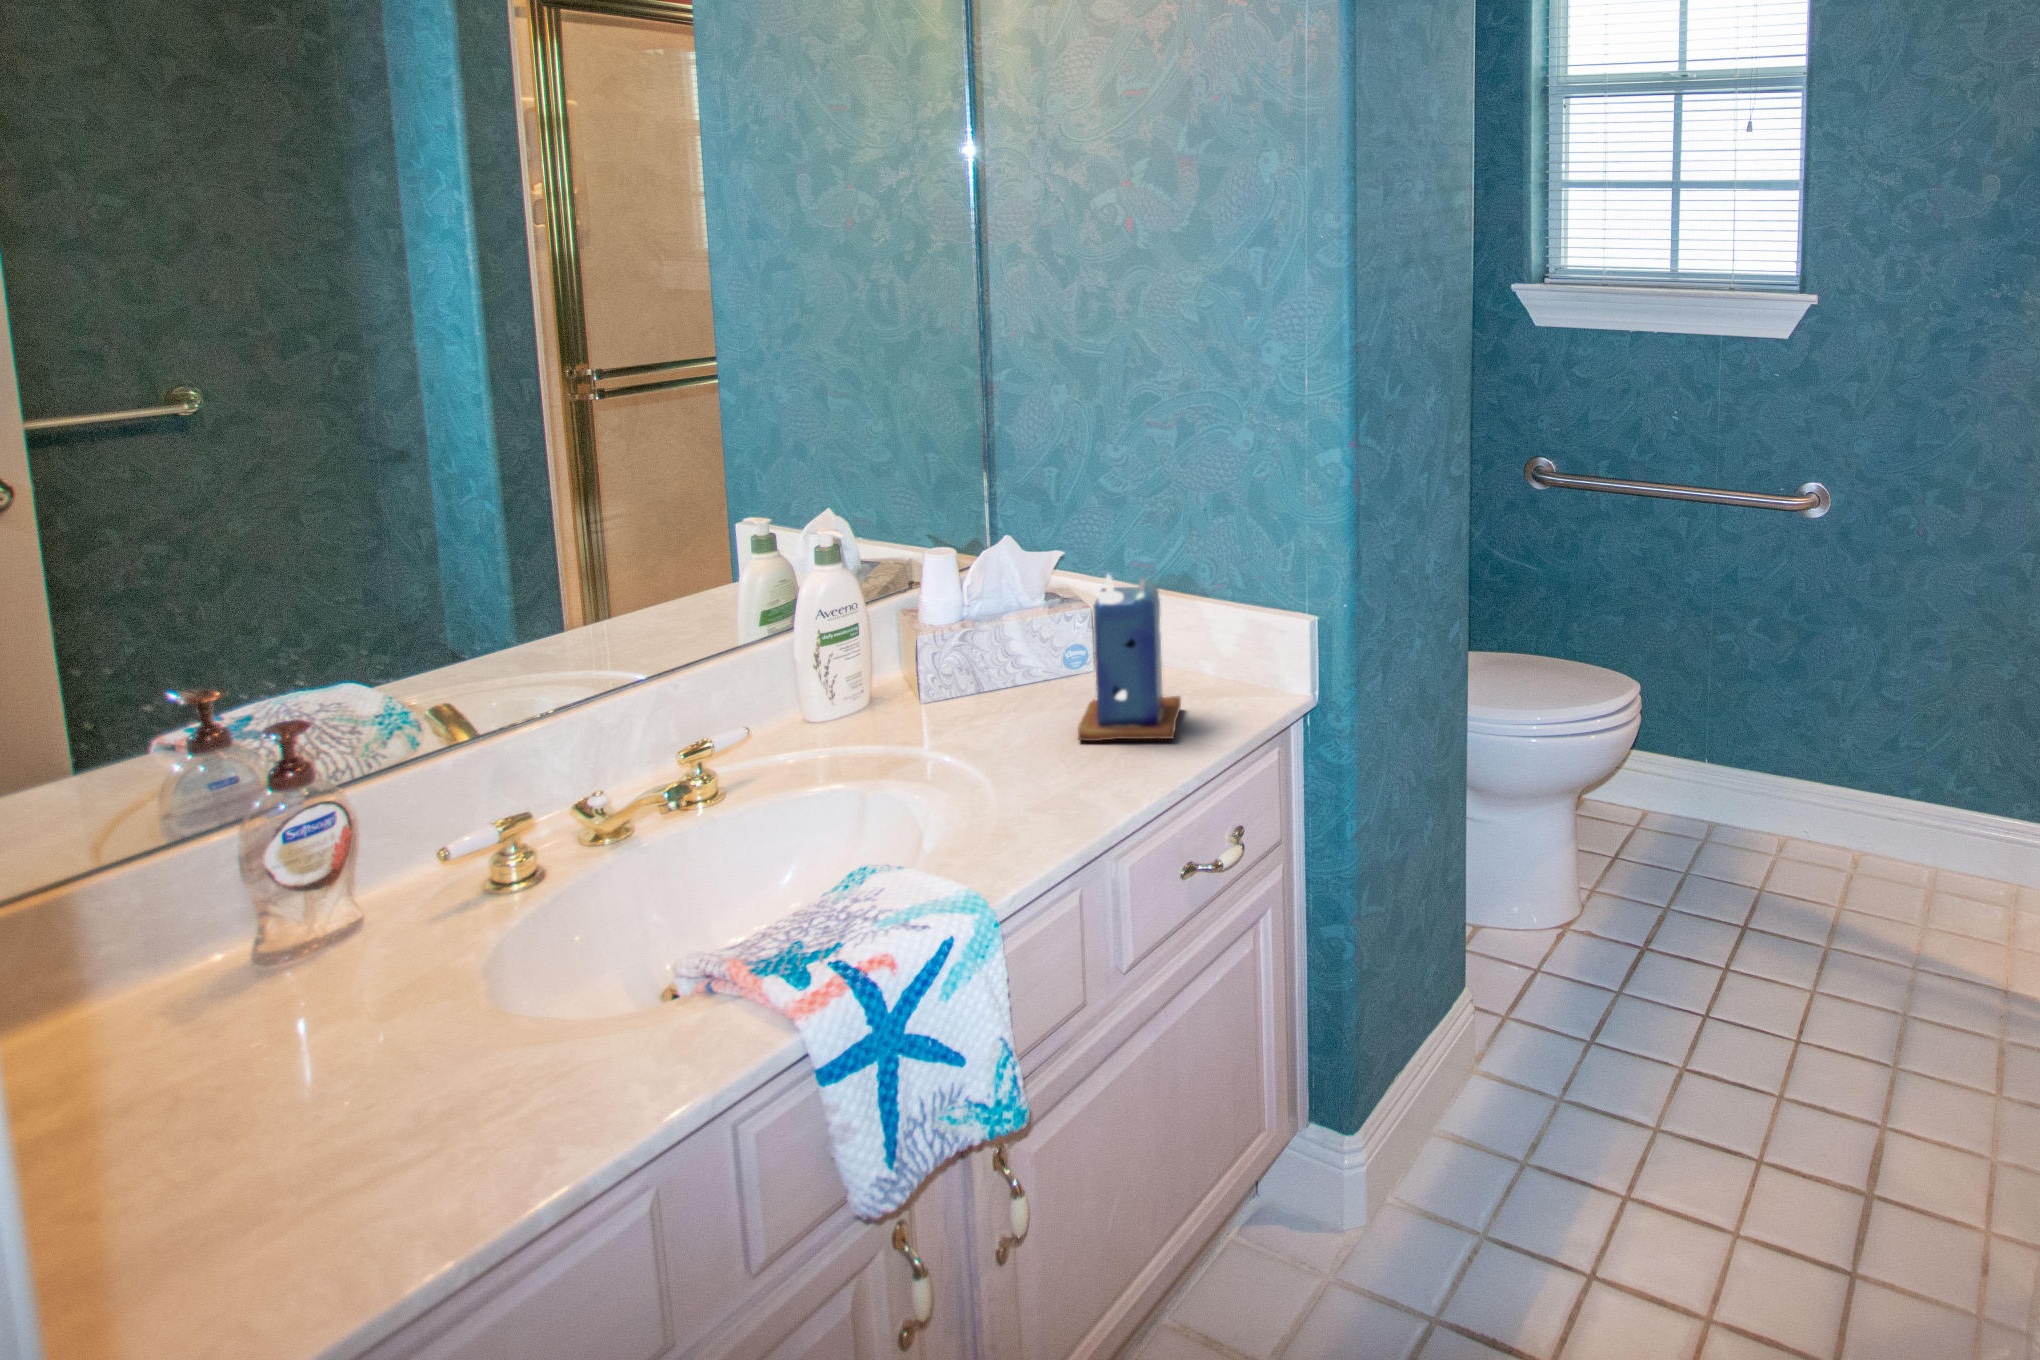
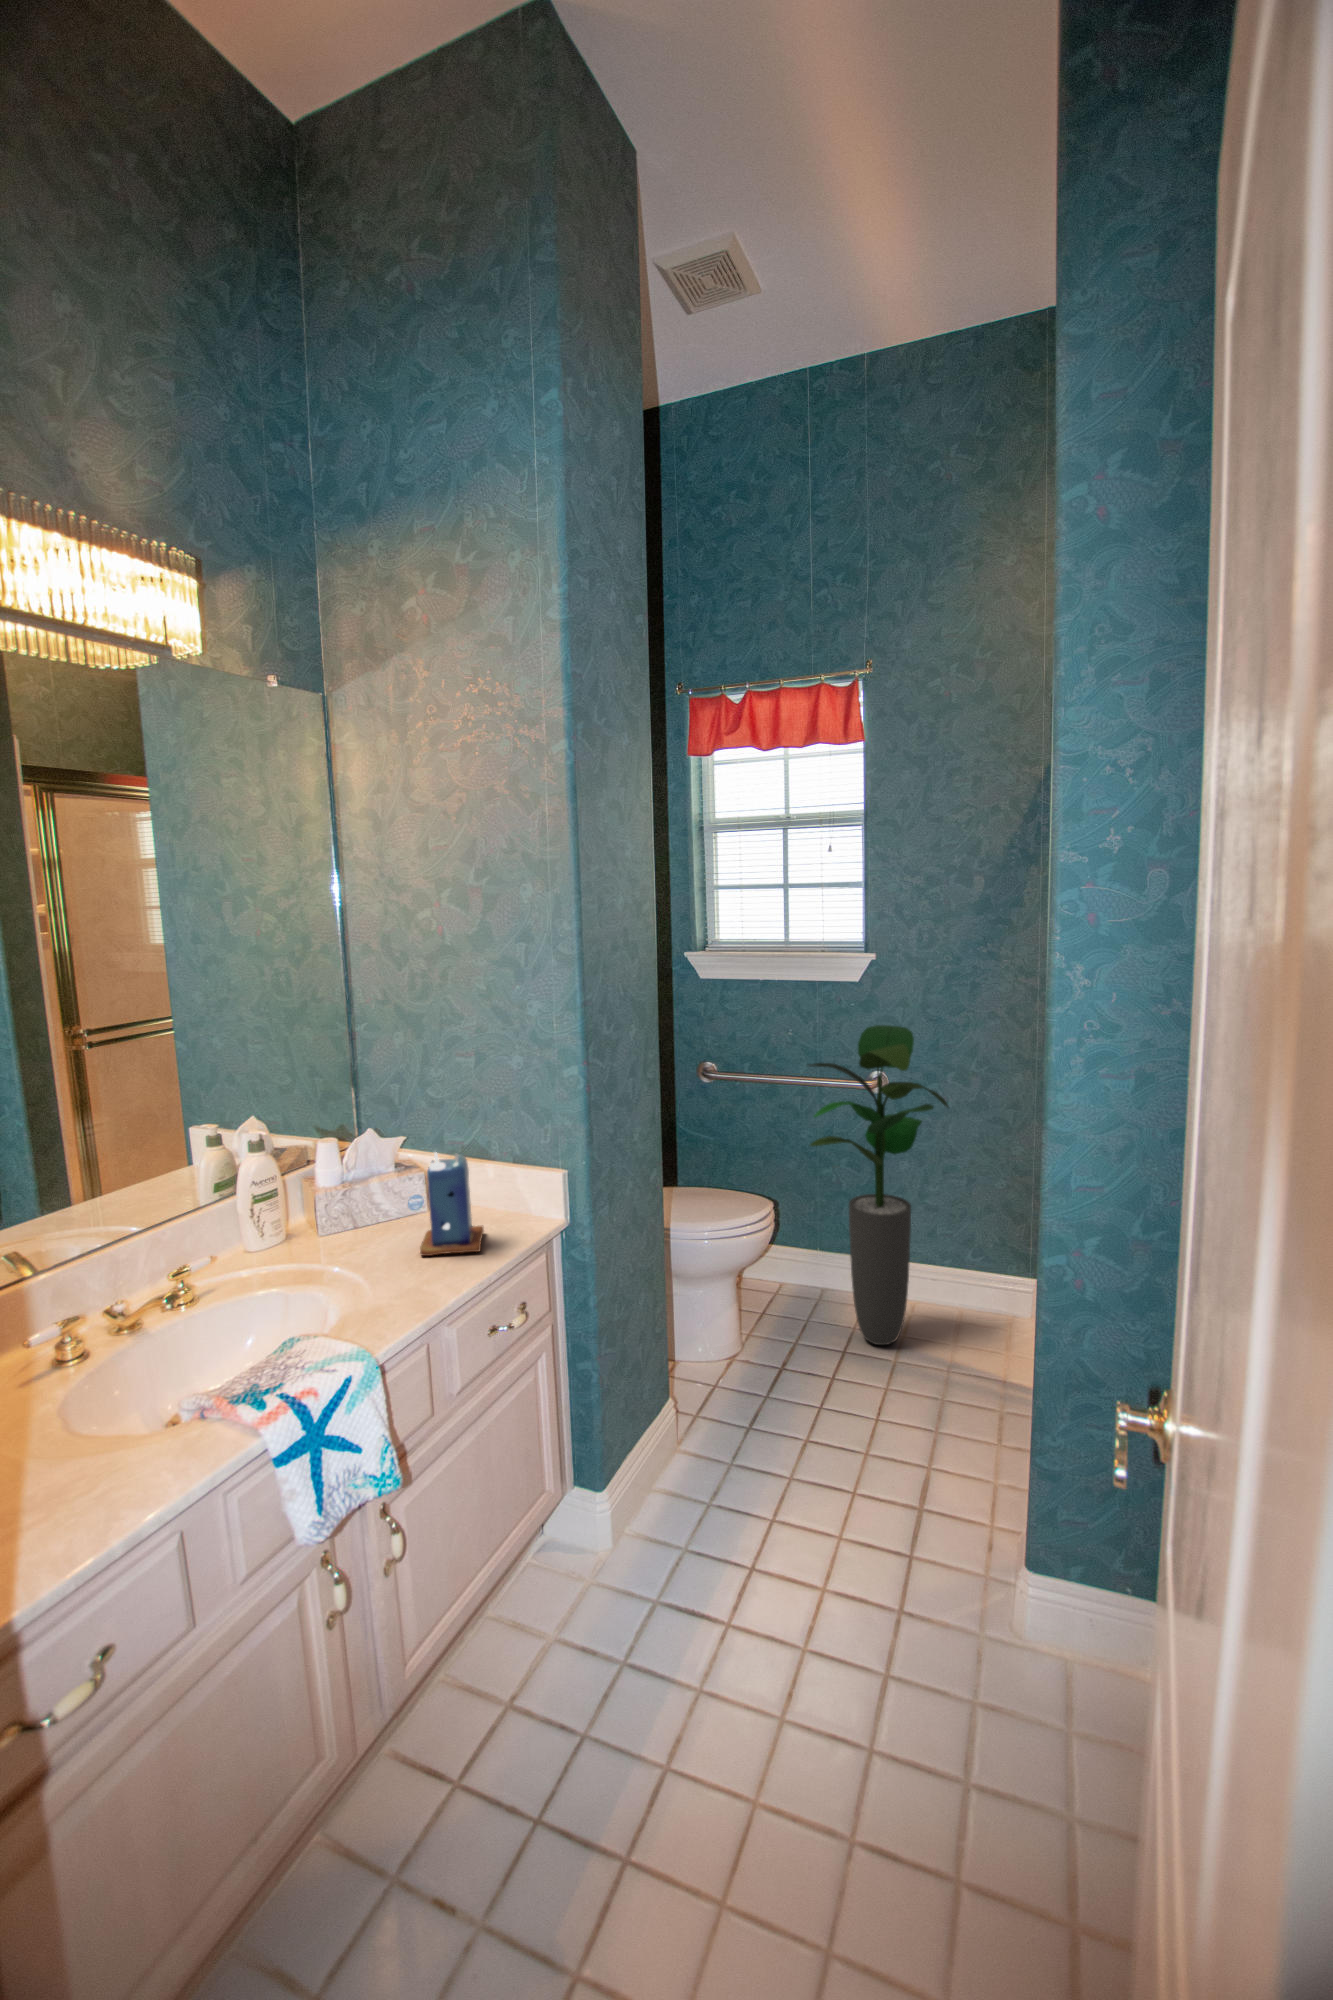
potted plant: none [1697,407,1931,920] -> present [809,1025,948,1345]

